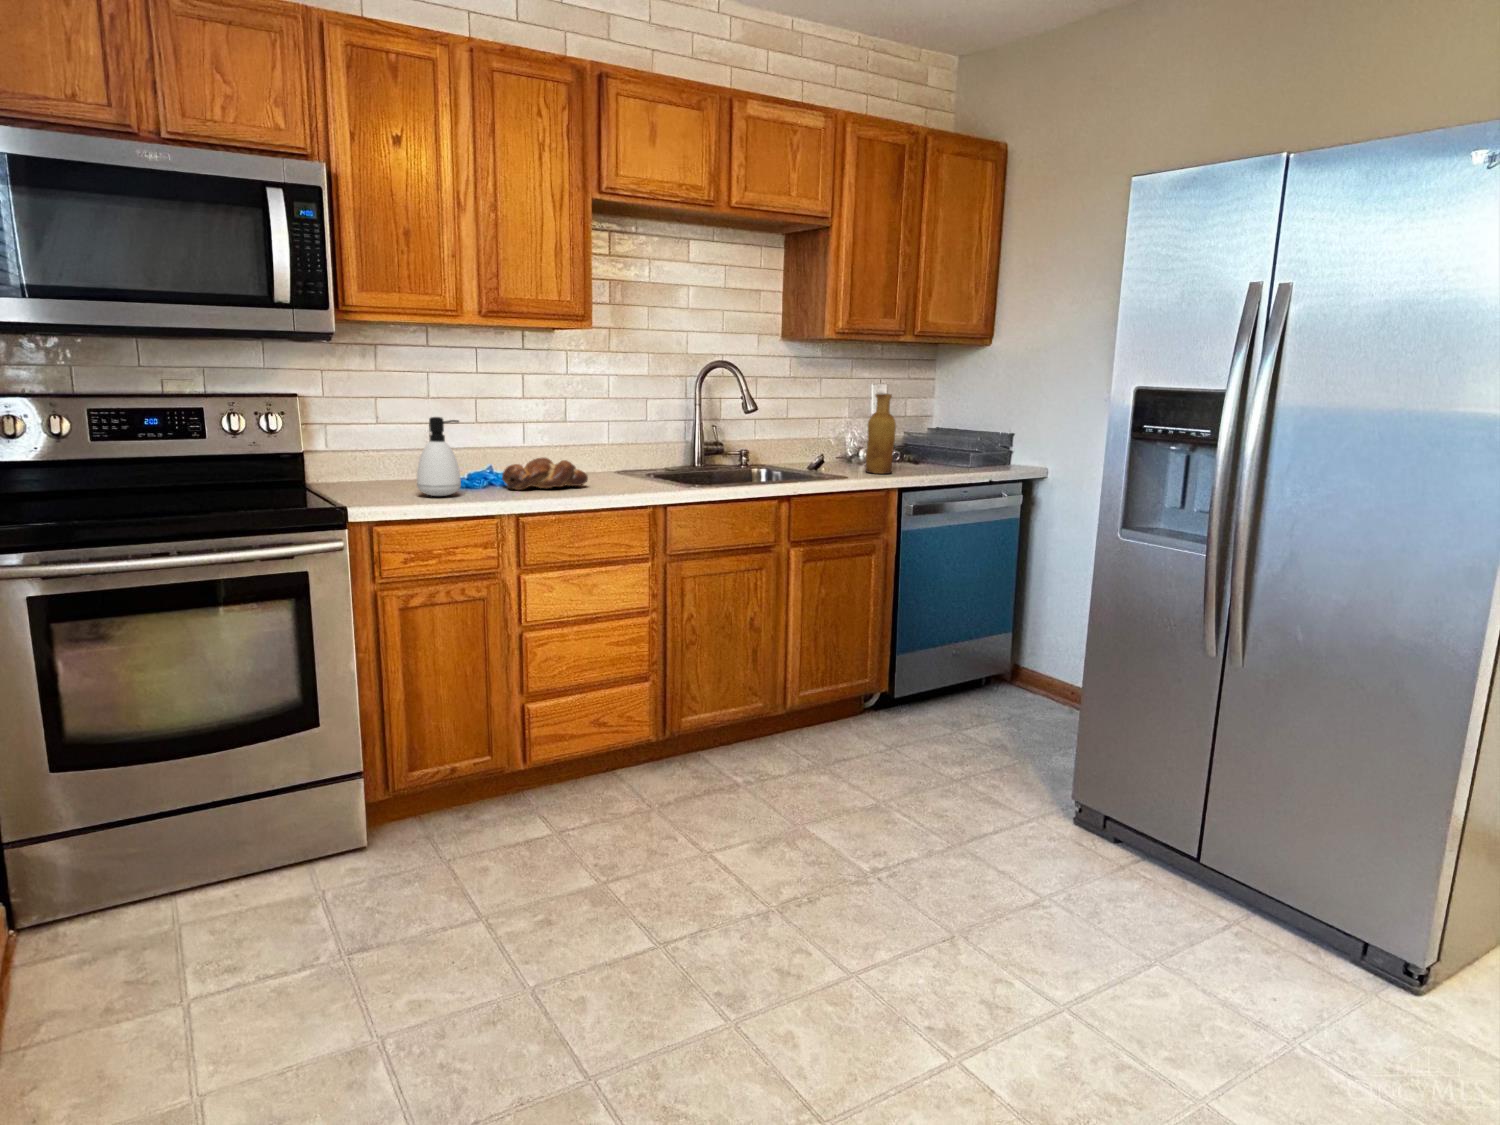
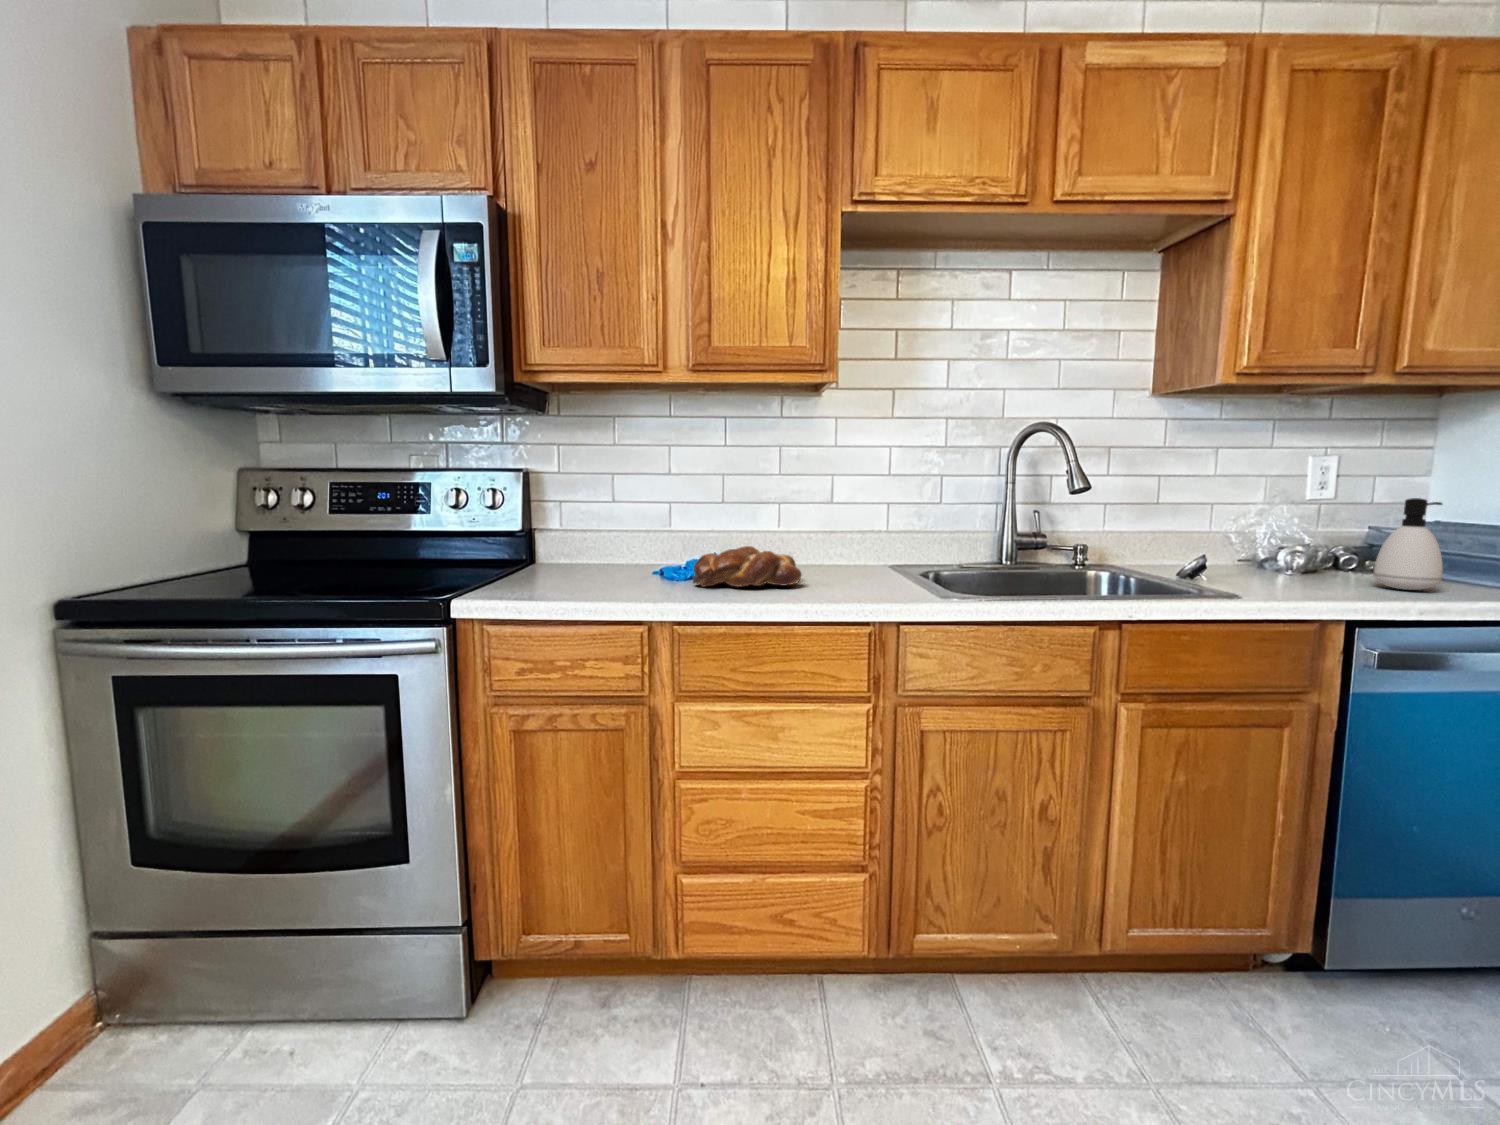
vase: present [866,393,896,474] -> none [1286,464,1352,593]
soap dispenser: present [417,417,461,496] -> present [1373,498,1443,590]

